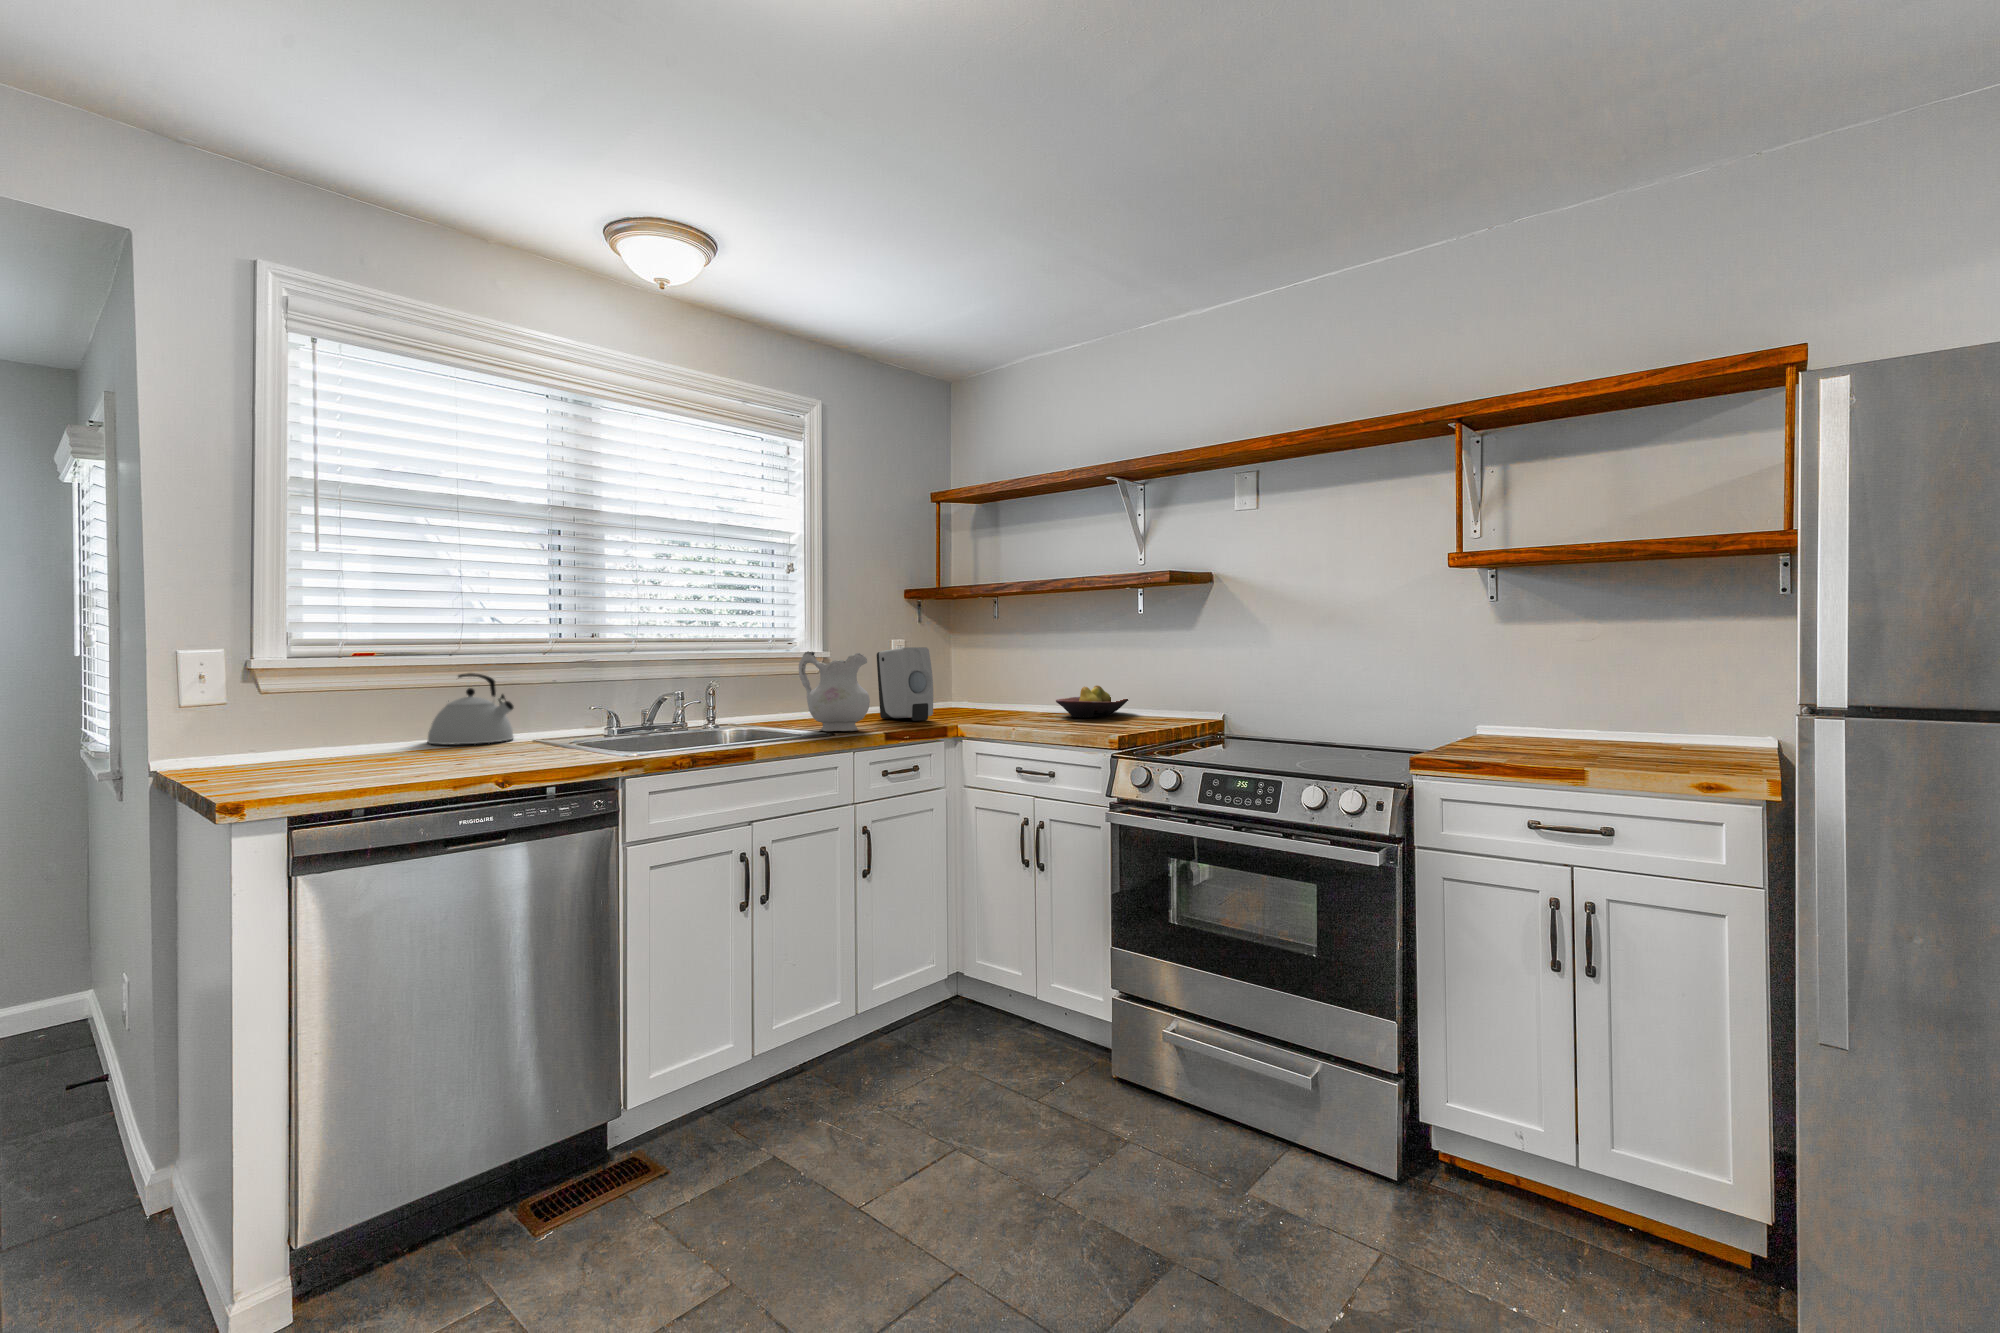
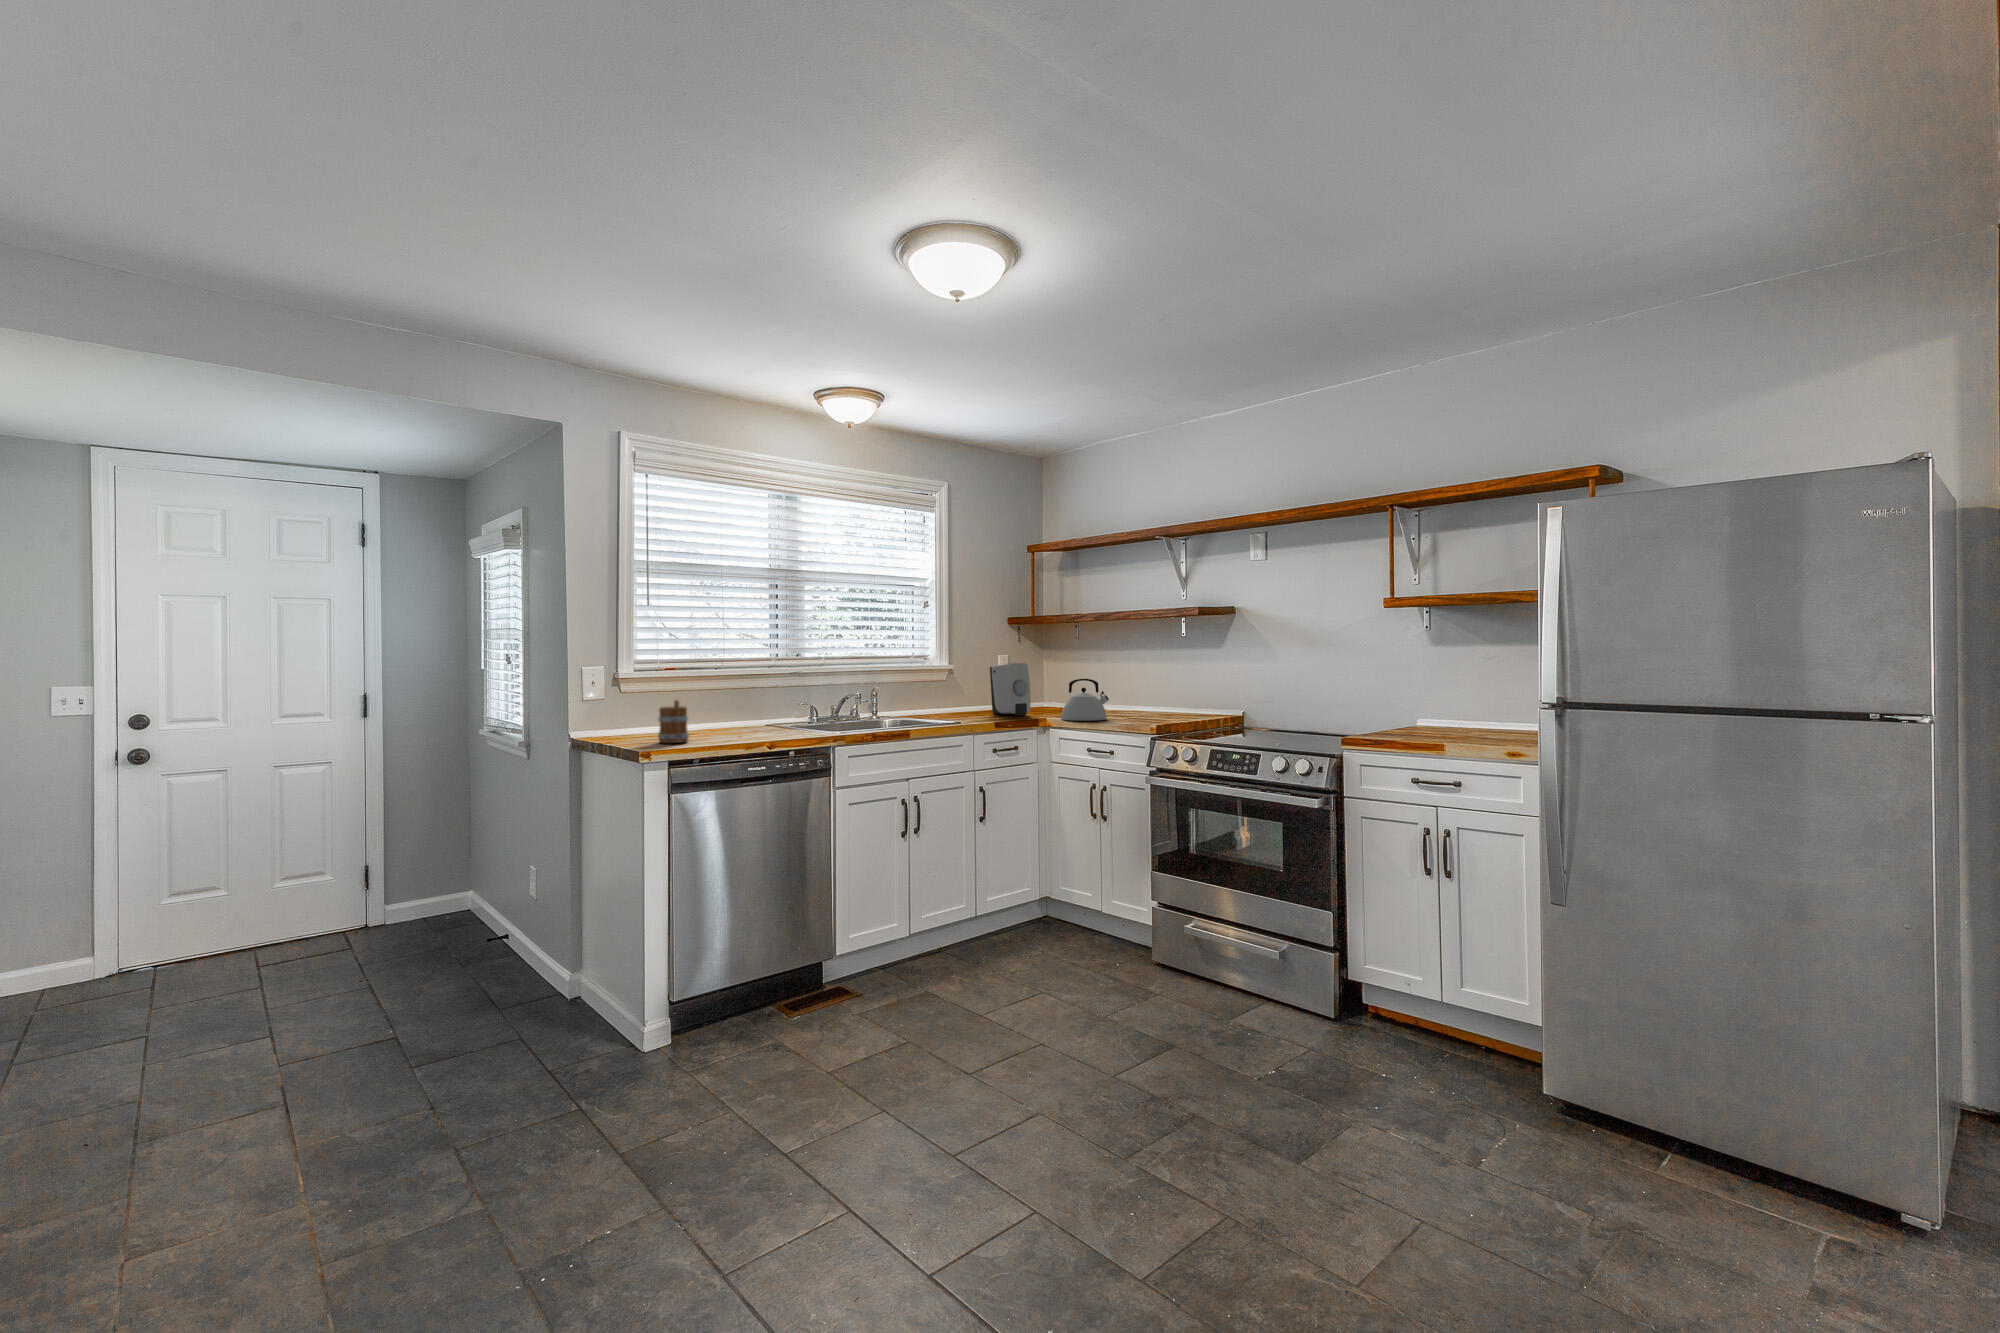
ceramic pitcher: present [799,651,870,731] -> none [937,666,986,722]
kettle: present [427,673,514,745] -> present [1061,679,1109,721]
fruit bowl: present [1056,685,1128,718] -> none [1121,691,1177,714]
mug: none [295,705,360,780] -> present [658,700,689,743]

